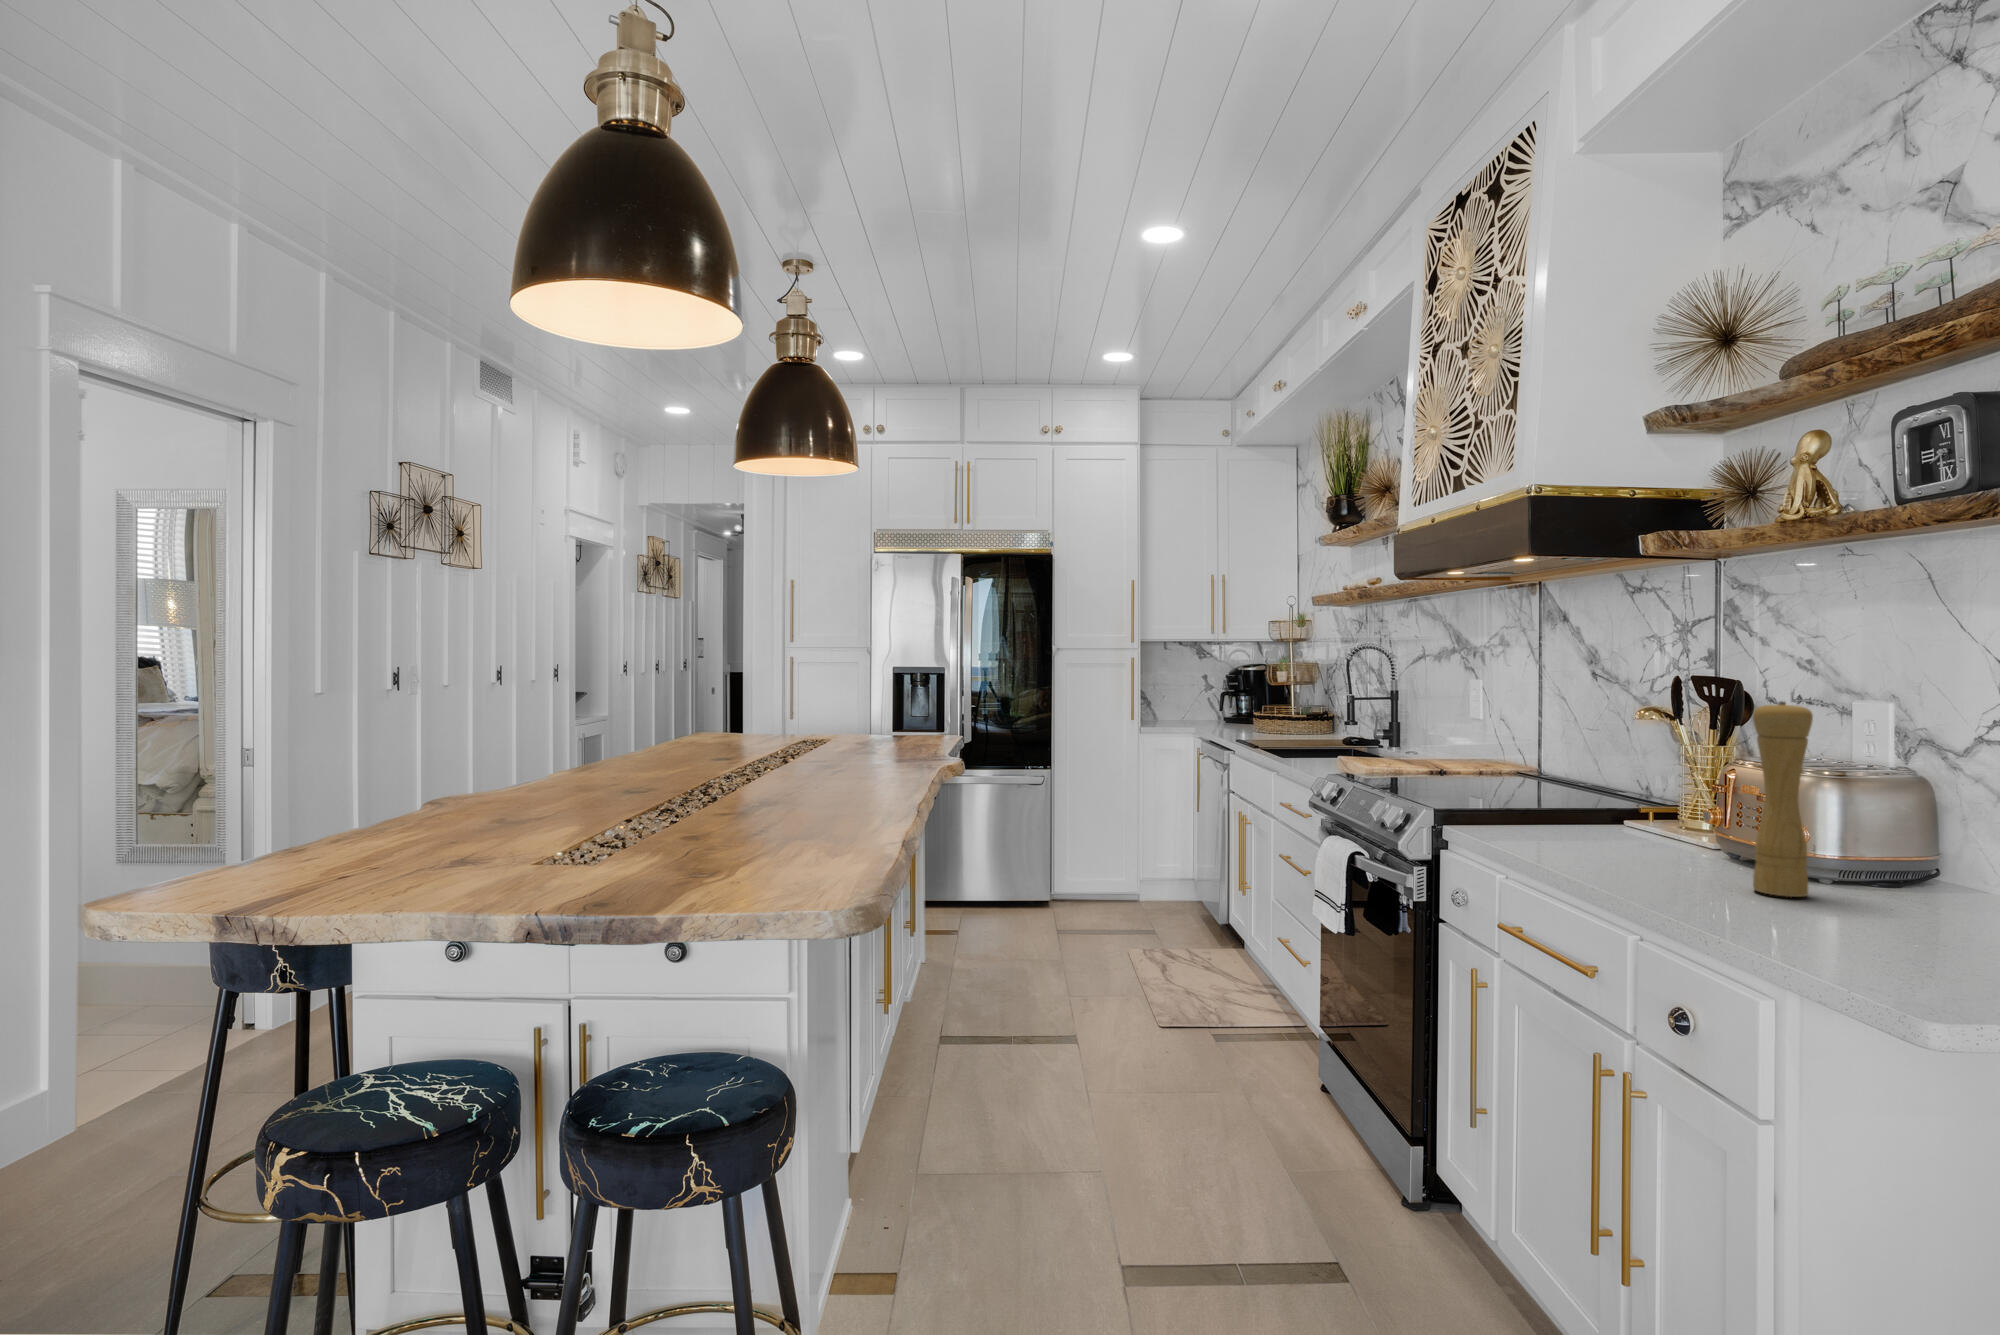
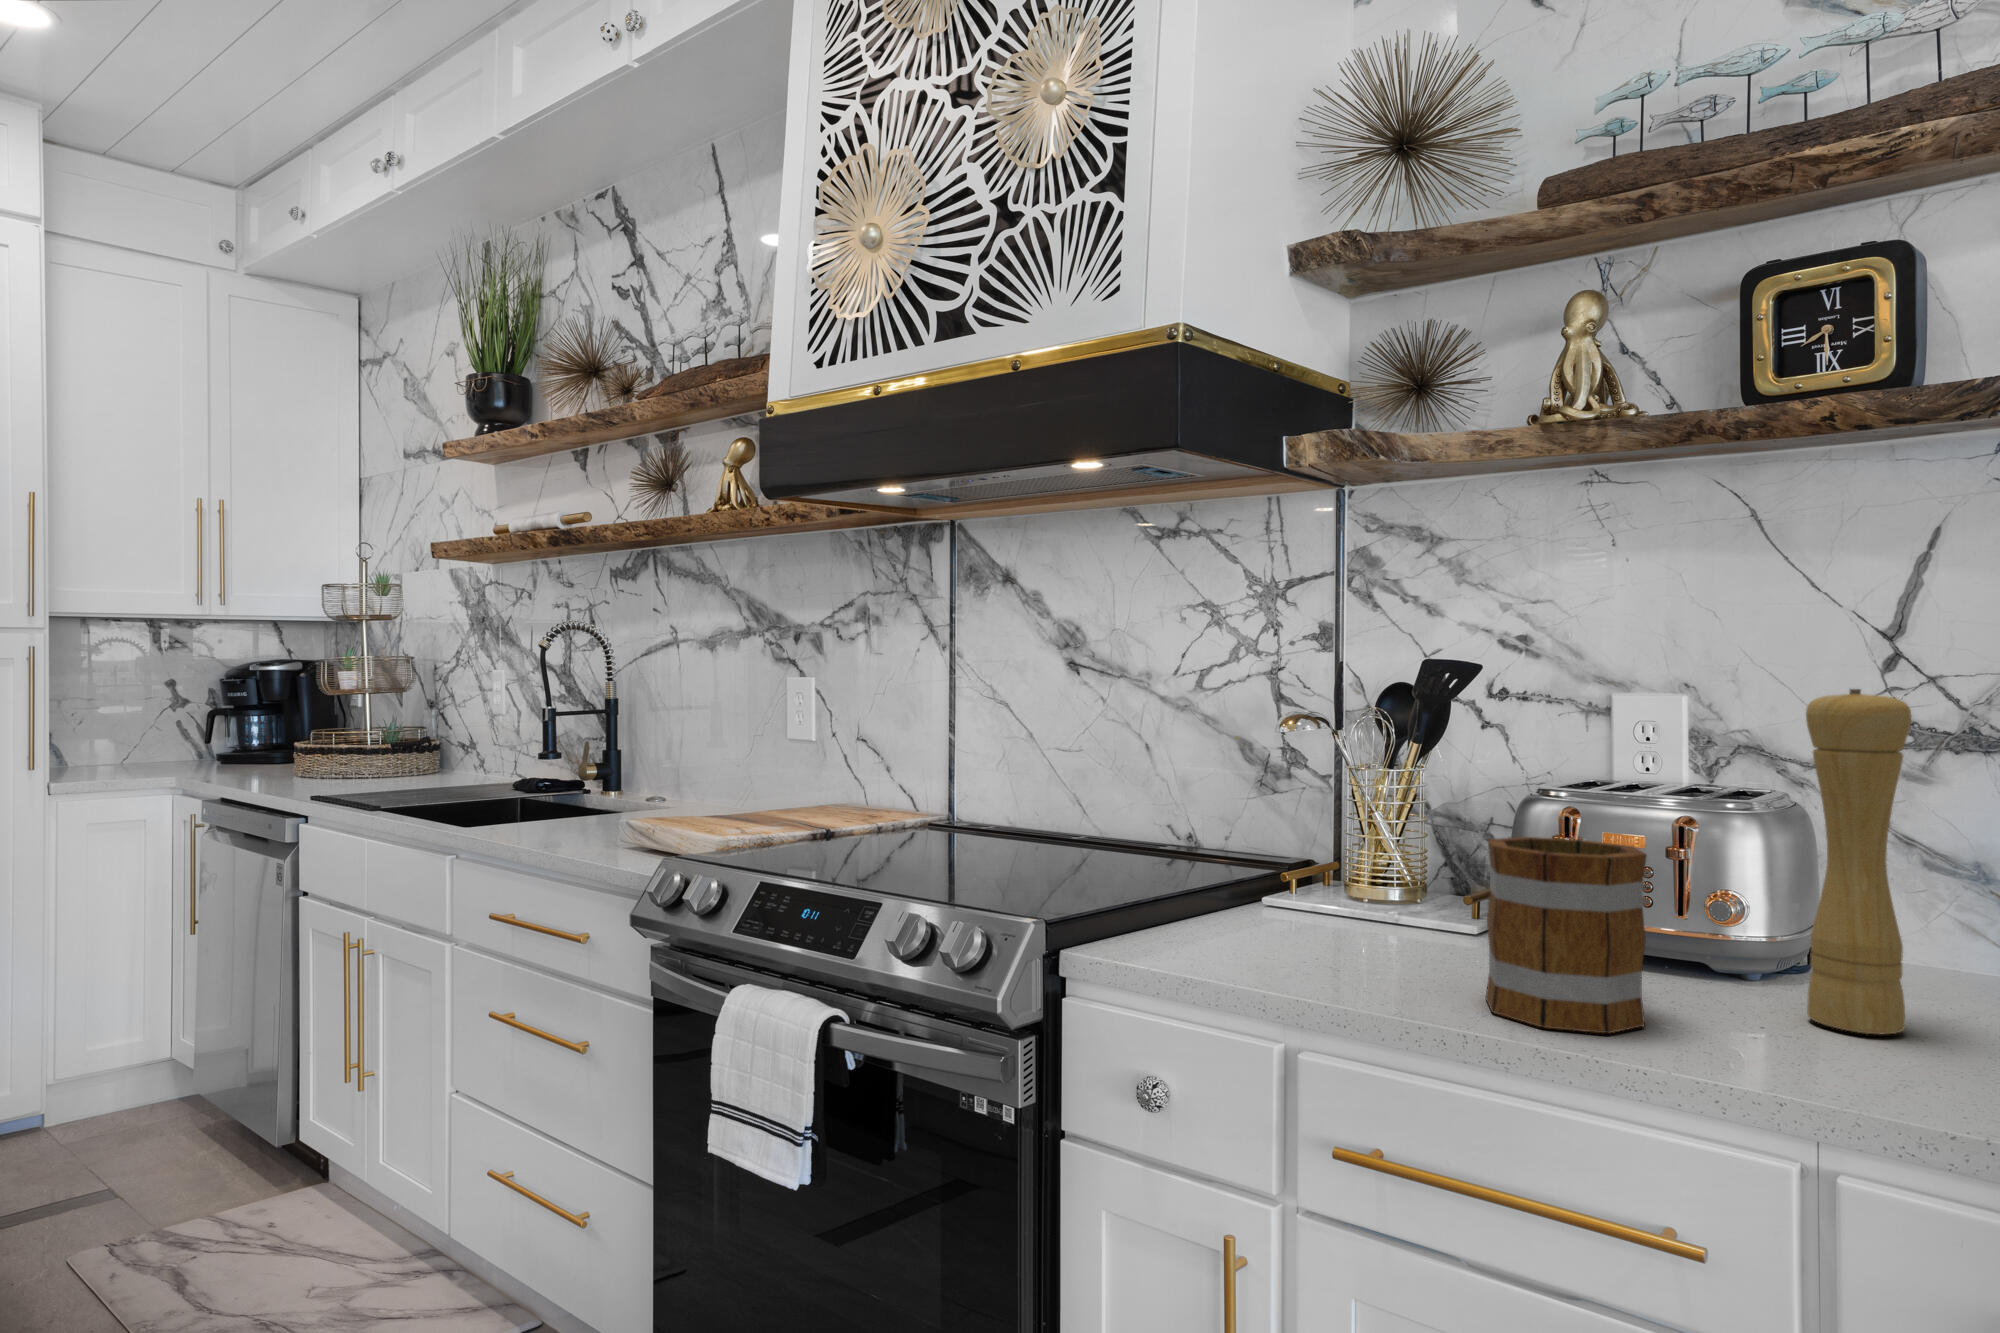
mug: none [1571,775,1688,872] -> present [1486,837,1647,1033]

